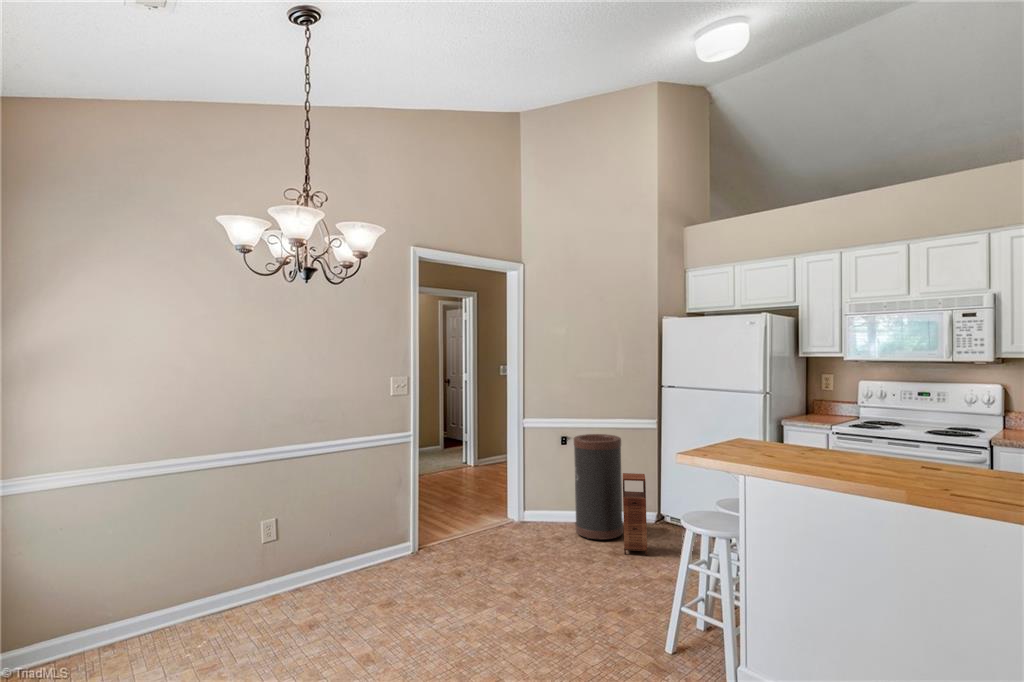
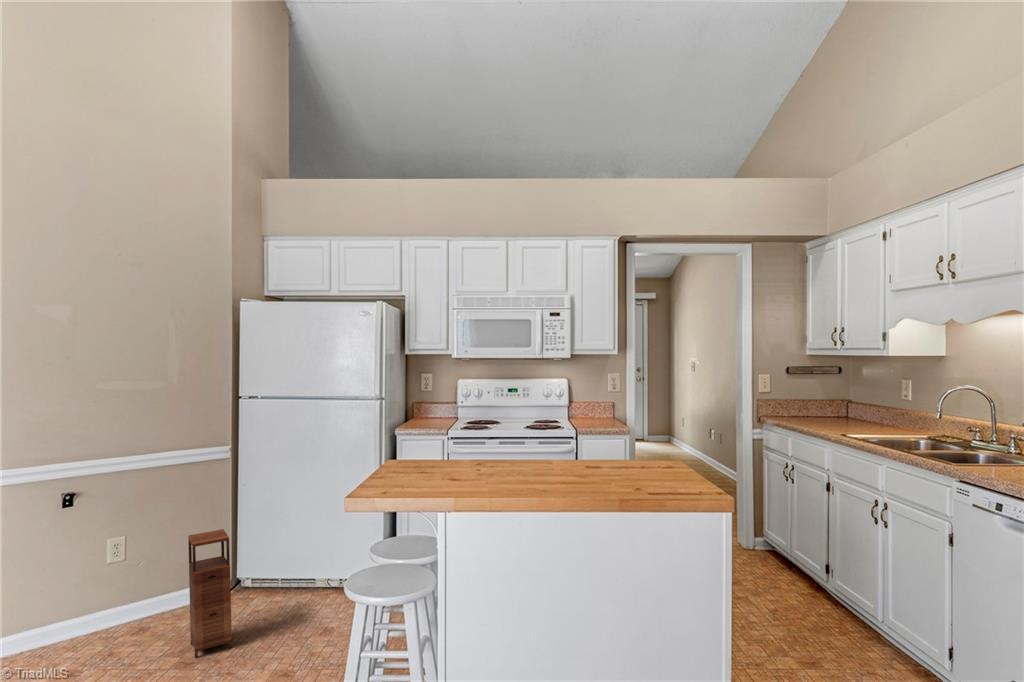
trash can: present [574,434,623,539] -> none [93,479,183,655]

